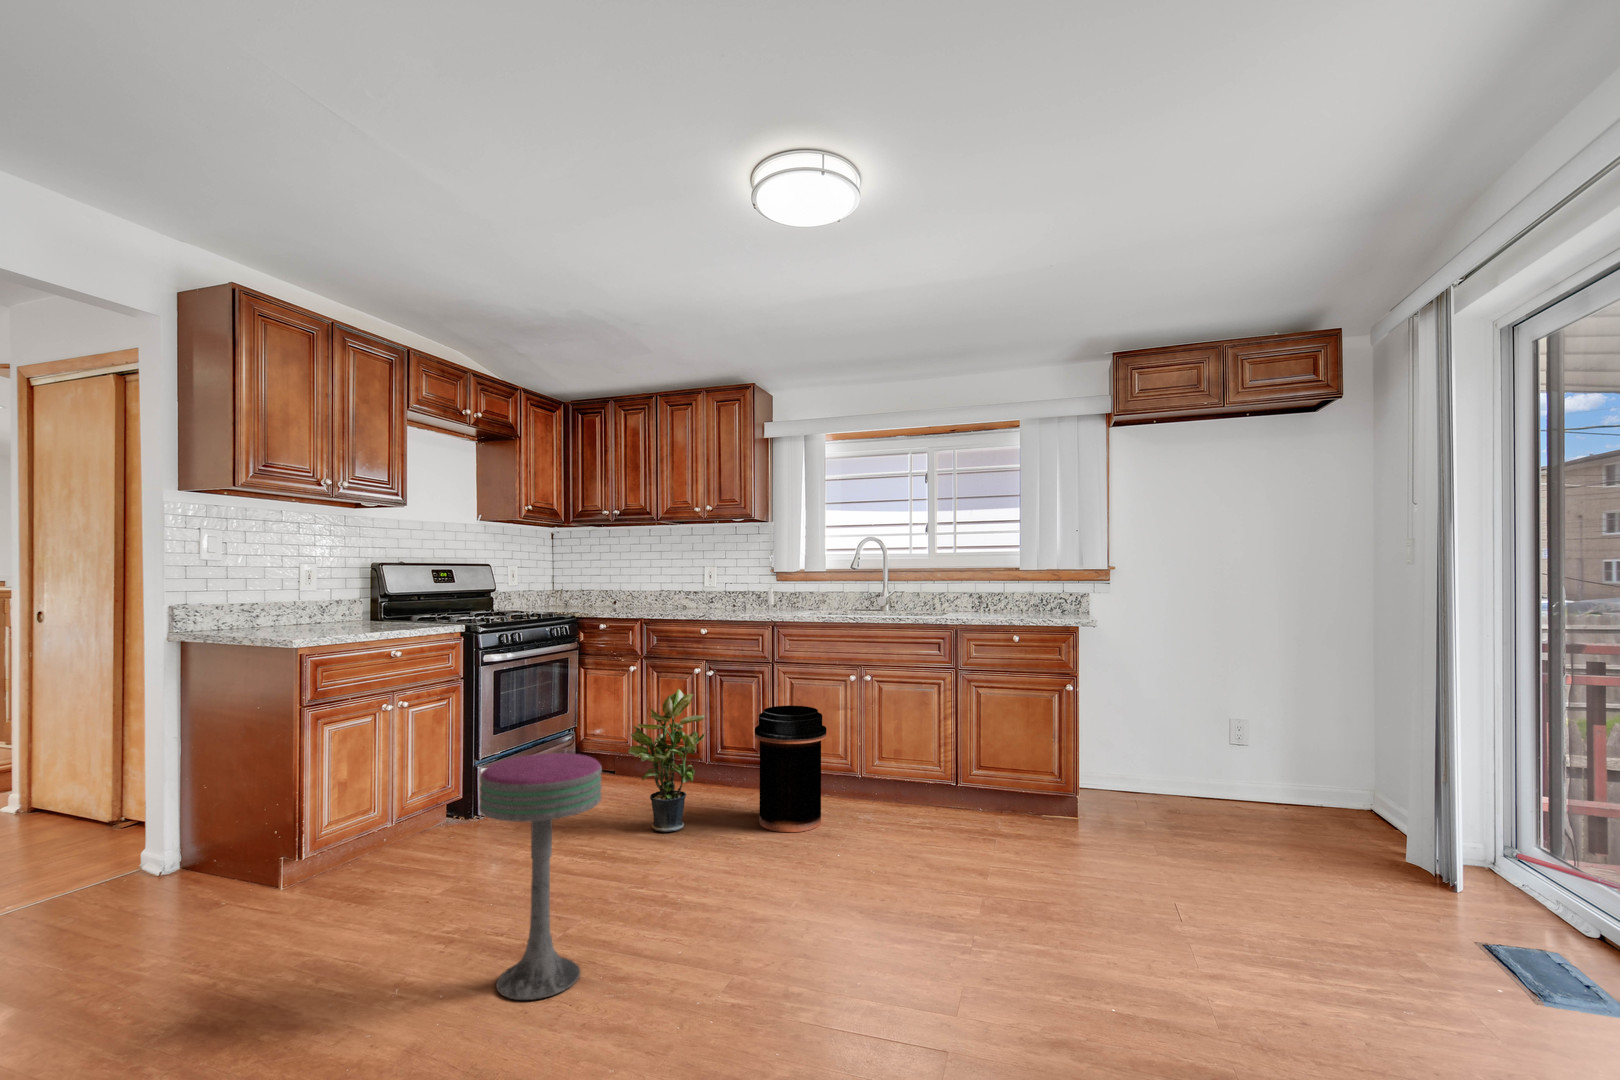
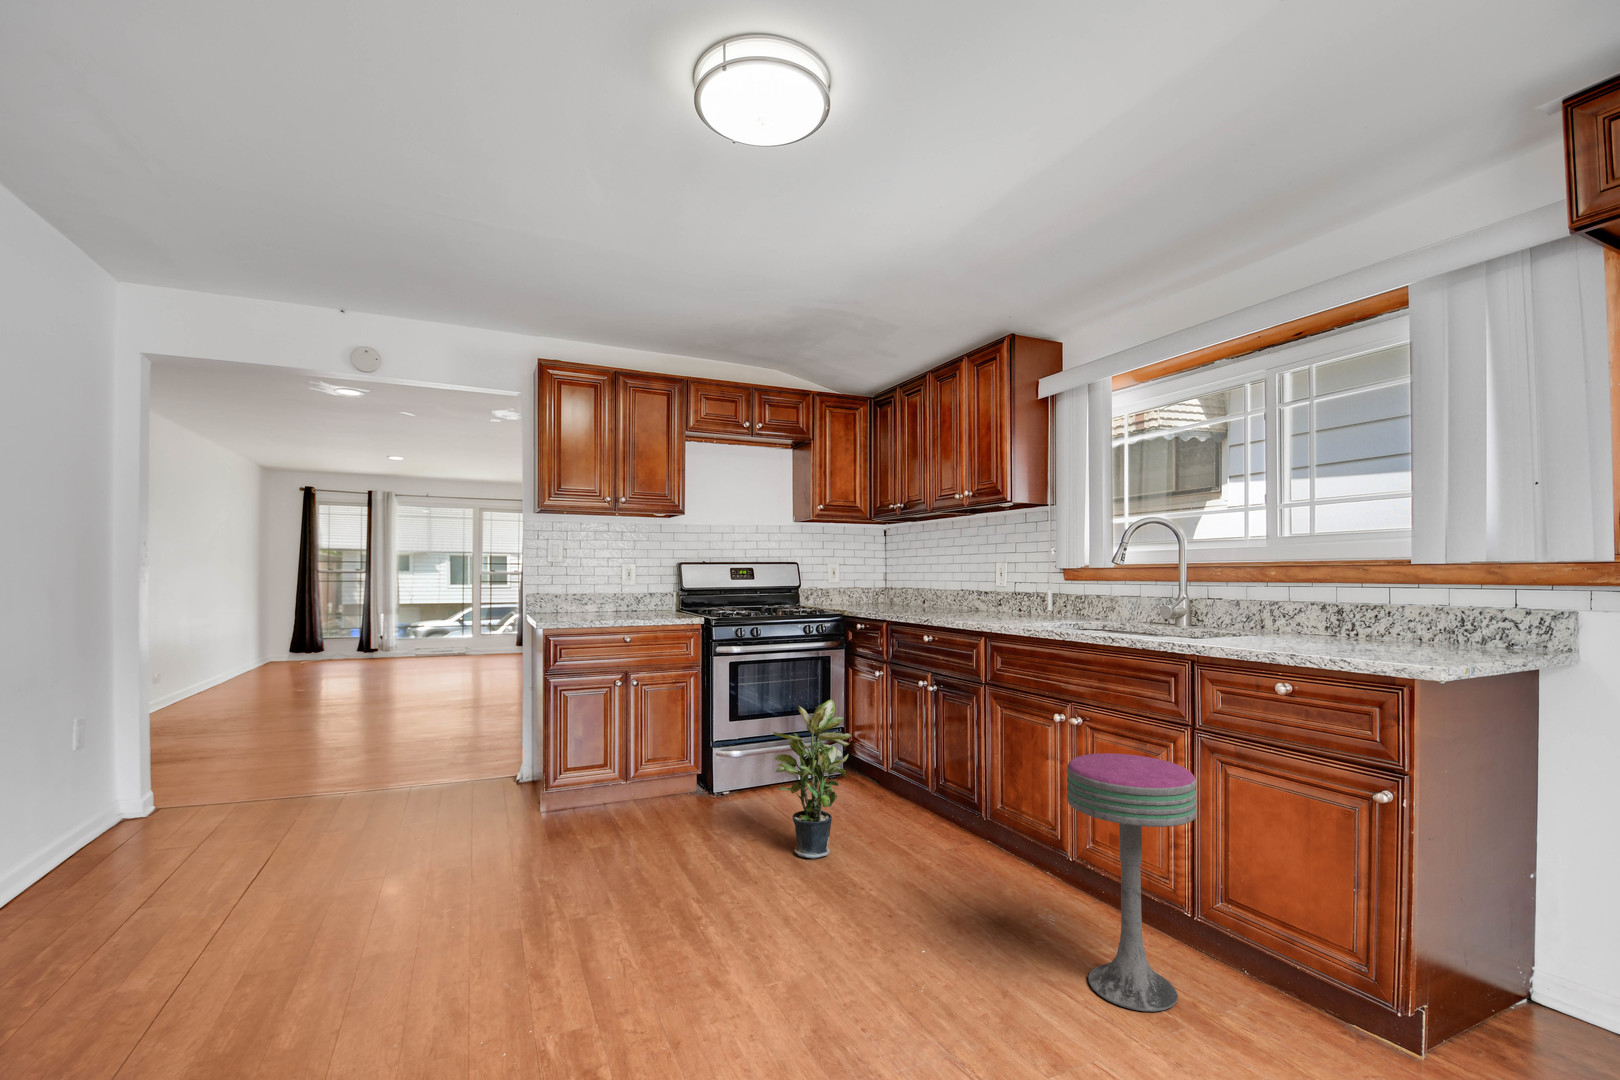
trash can: present [755,706,826,832] -> none [887,738,980,908]
bar stool: present [479,753,602,1000] -> present [1067,753,1197,1012]

